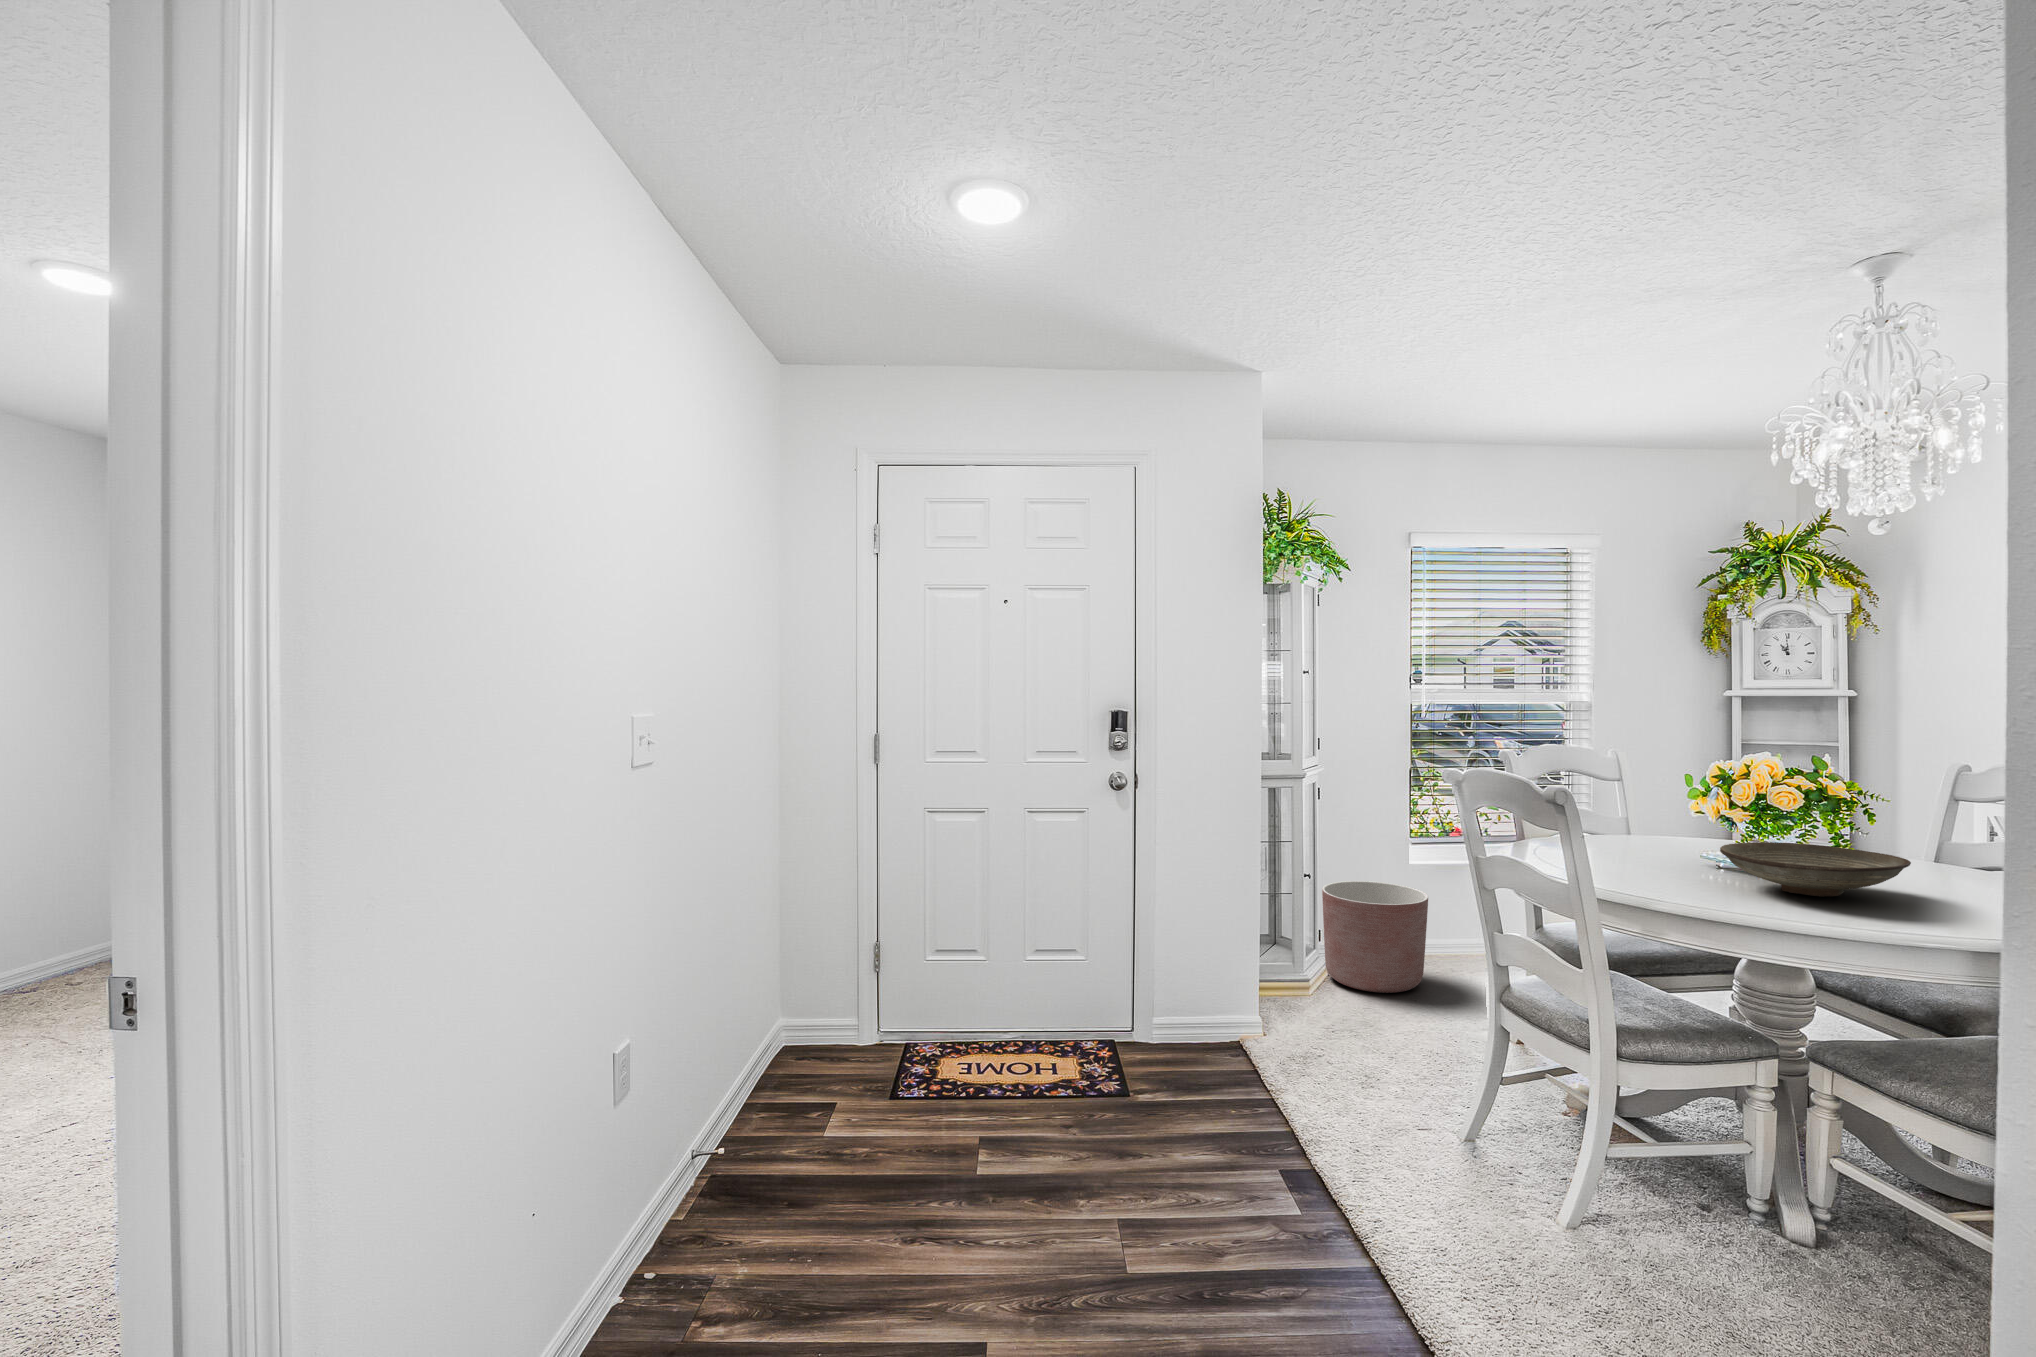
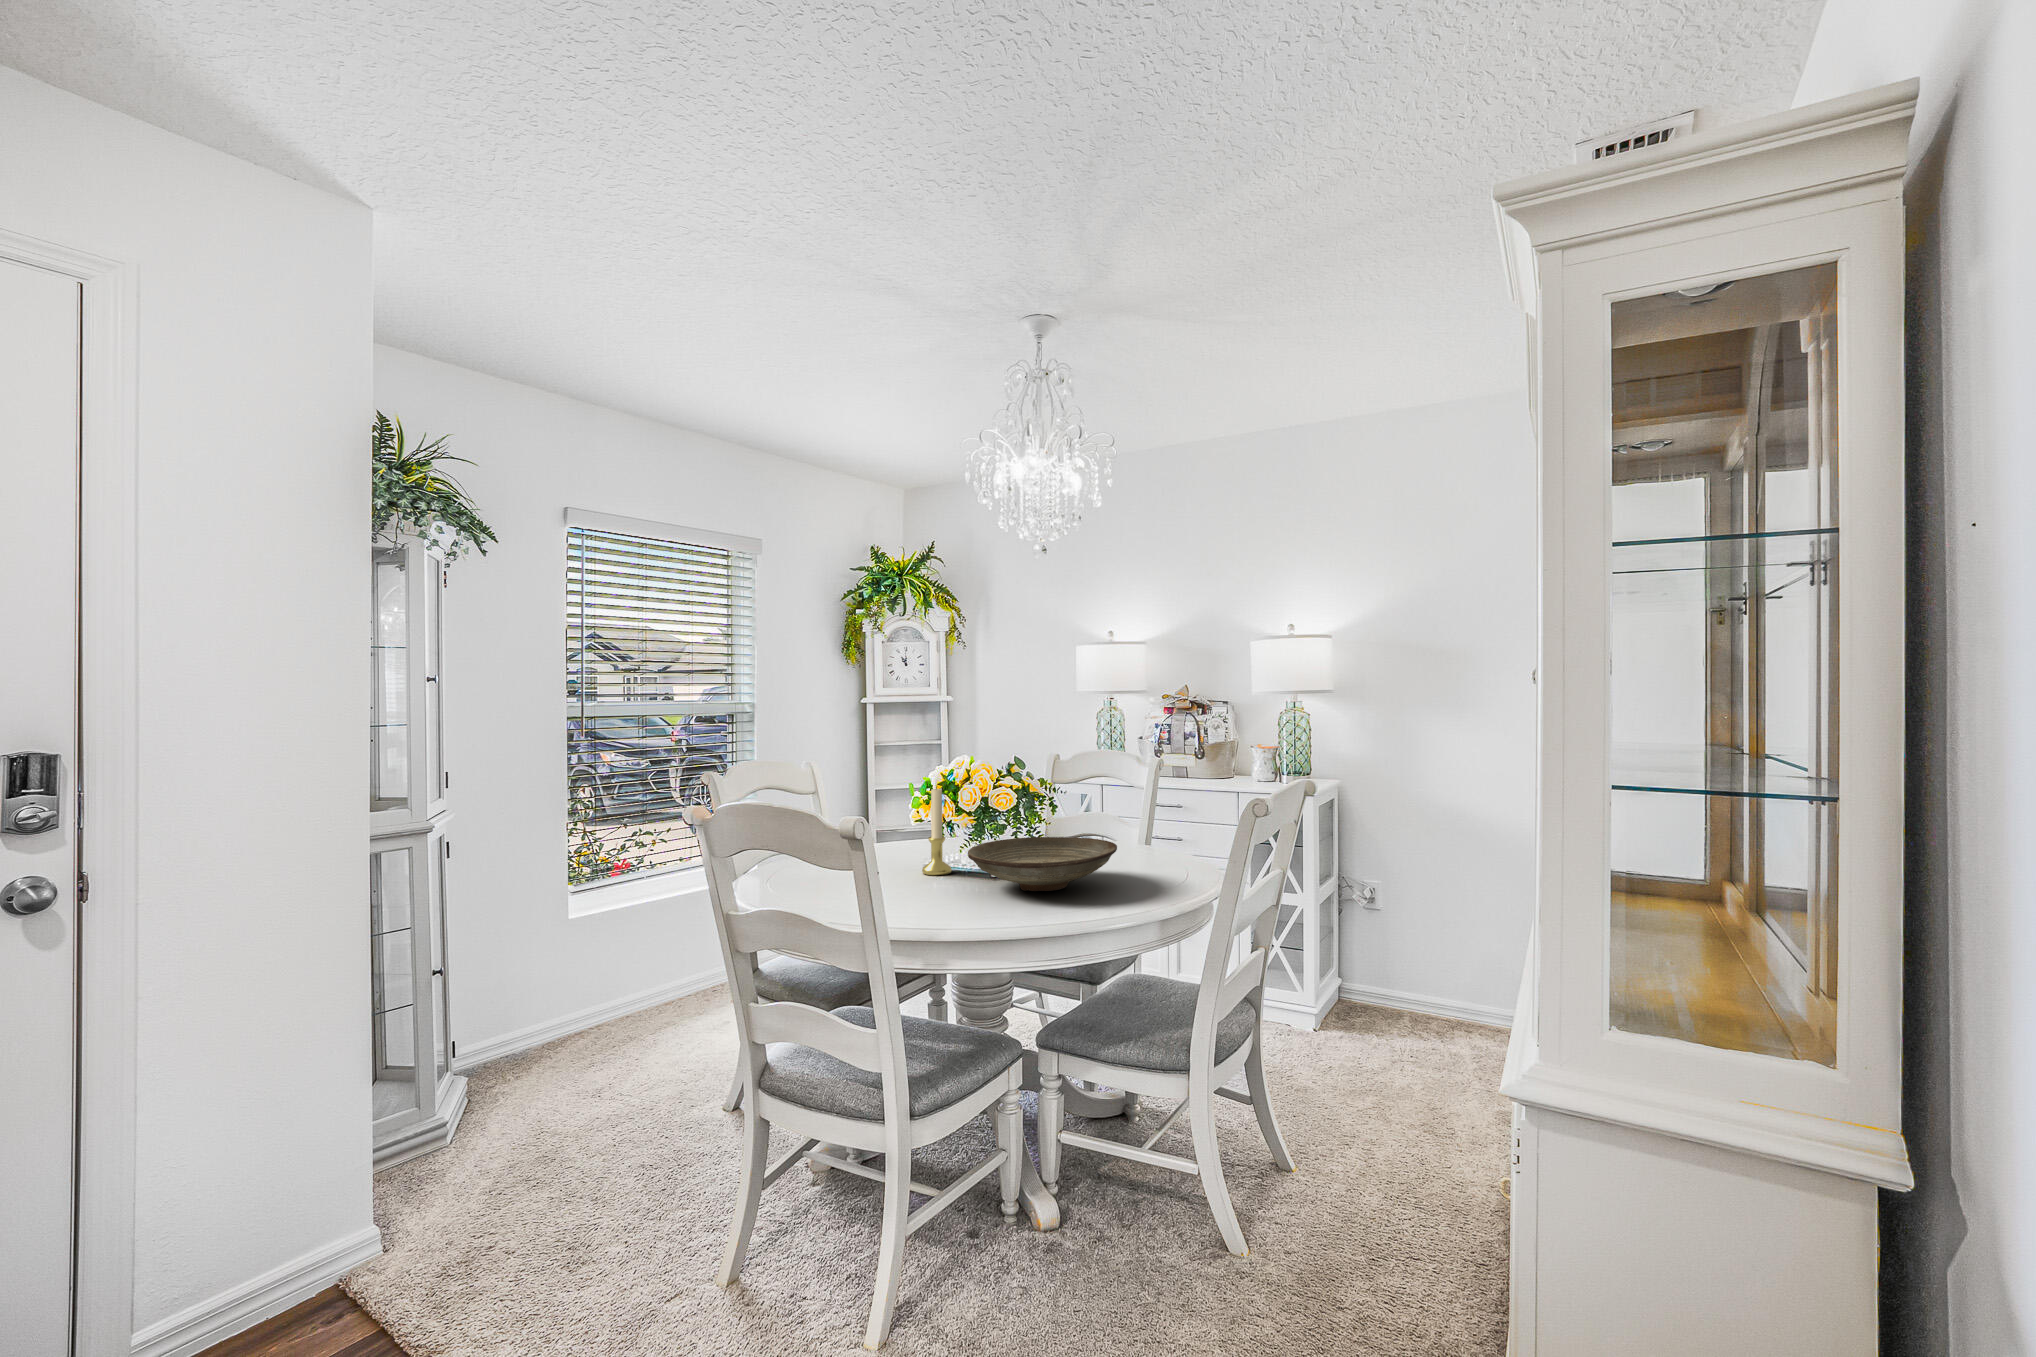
candle holder: none [1691,783,1725,867] -> present [922,786,952,875]
planter: present [1322,881,1428,993] -> none [461,952,609,1110]

